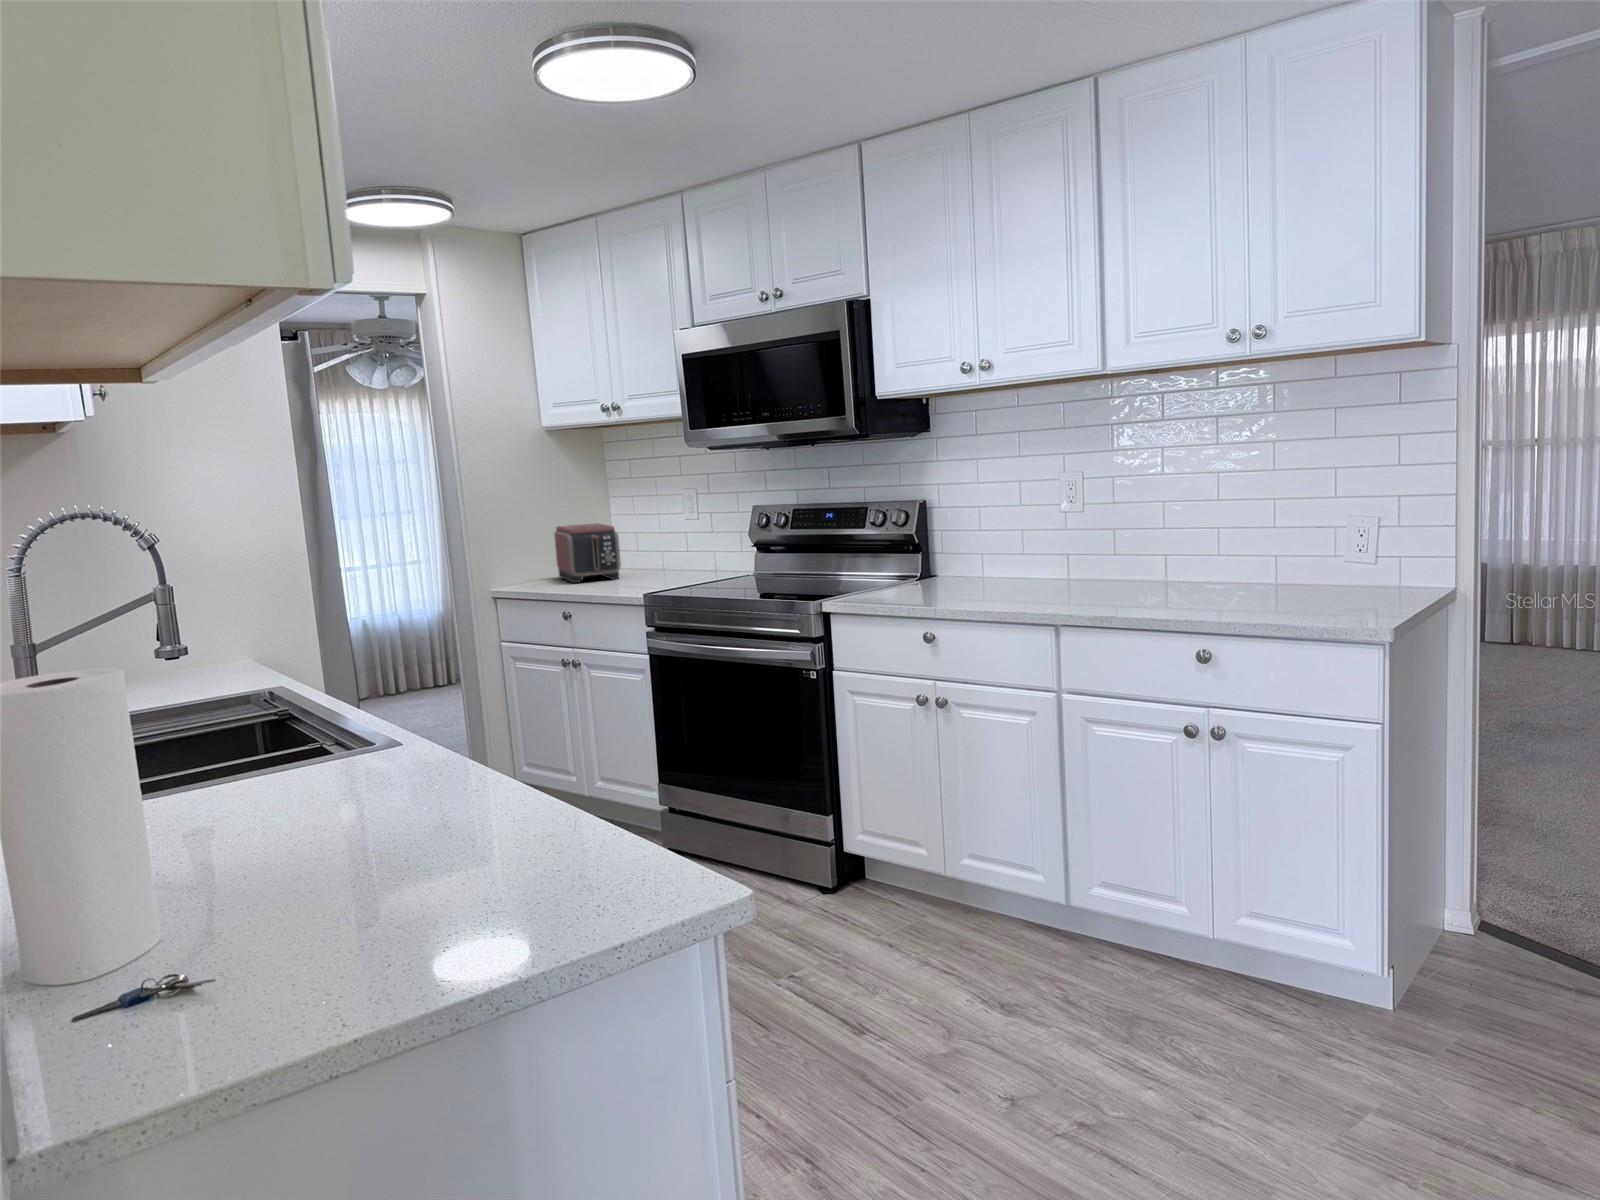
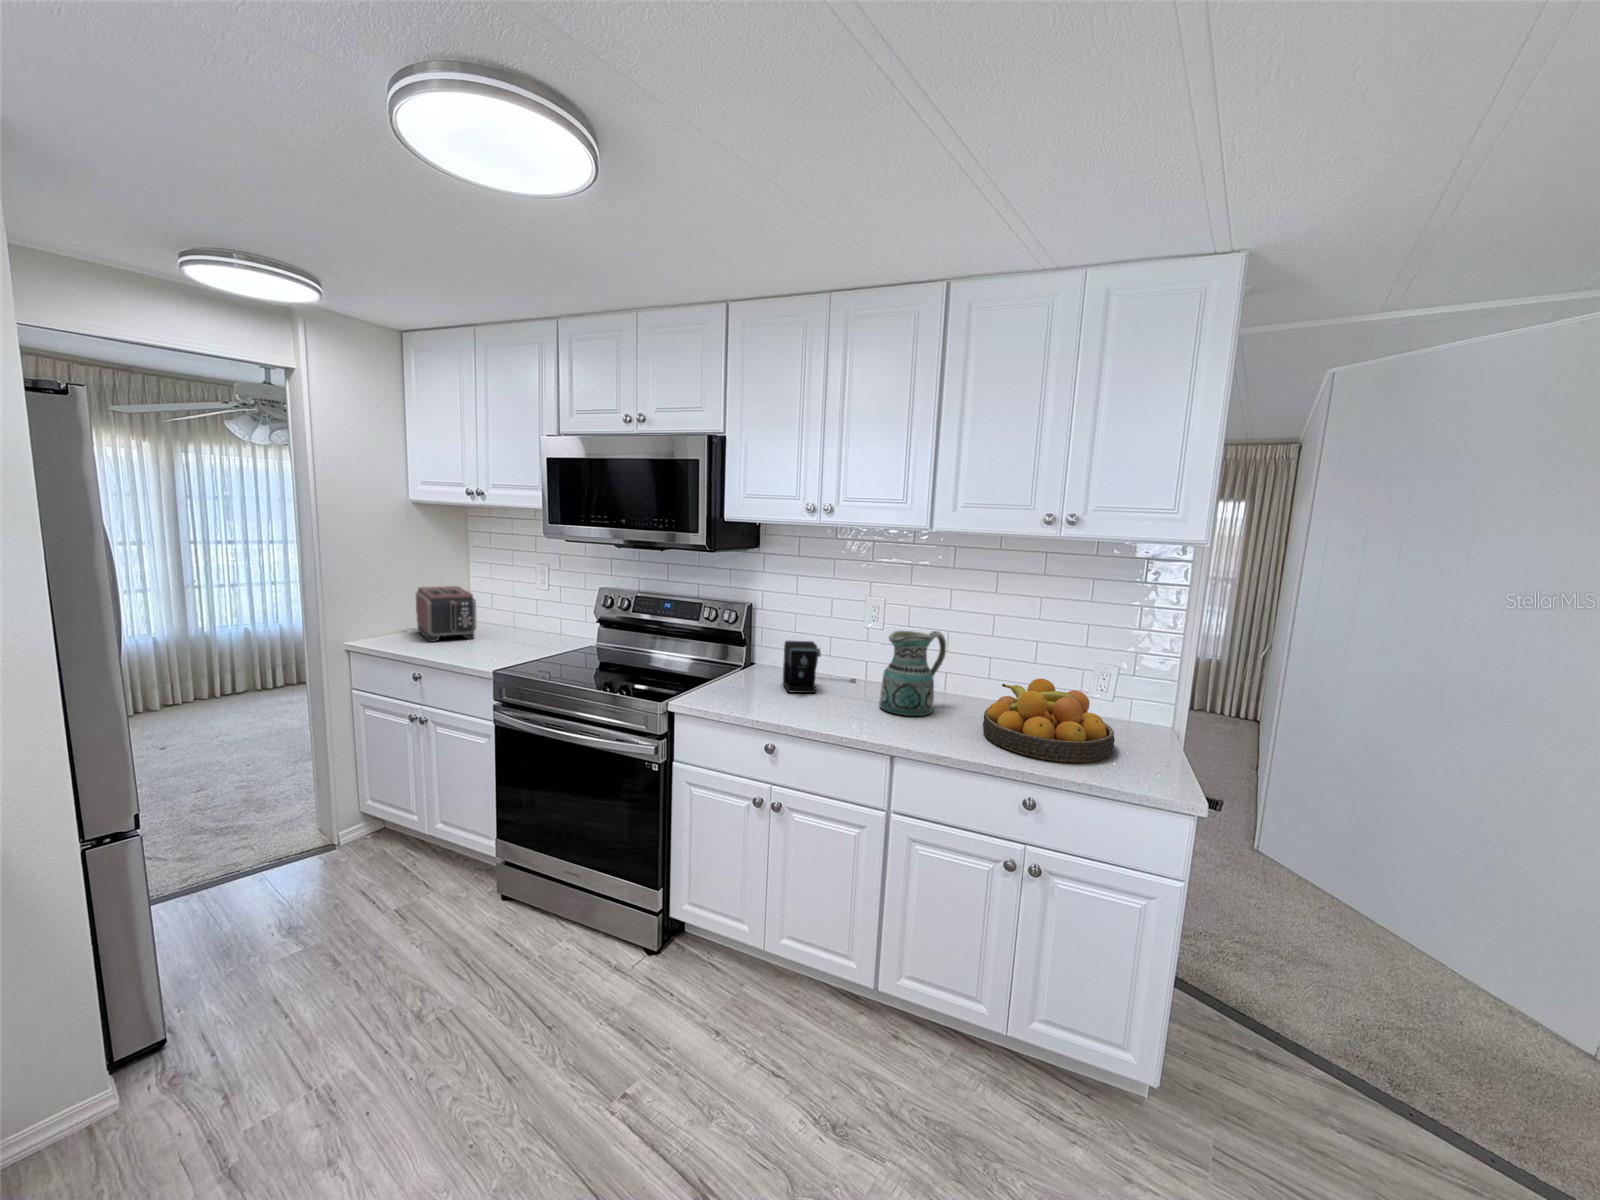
ceramic pitcher: none [1064,496,1146,595] -> present [879,630,946,716]
coffee maker: none [957,531,1054,589] -> present [783,641,856,693]
fruit bowl: none [1170,532,1326,610] -> present [983,679,1115,762]

